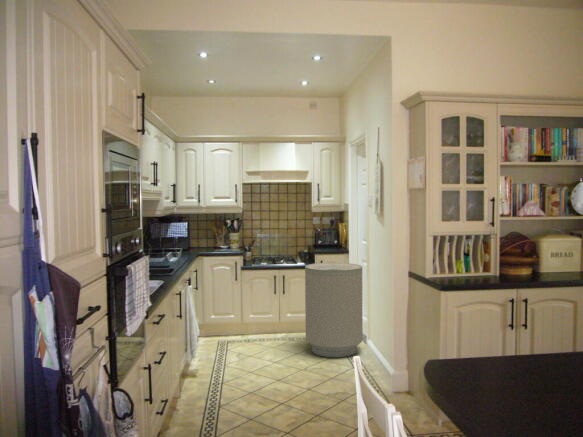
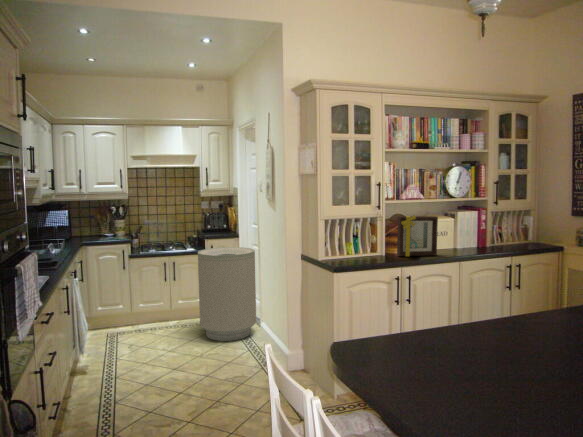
picture frame: none [514,233,562,278] -> present [397,215,438,257]

